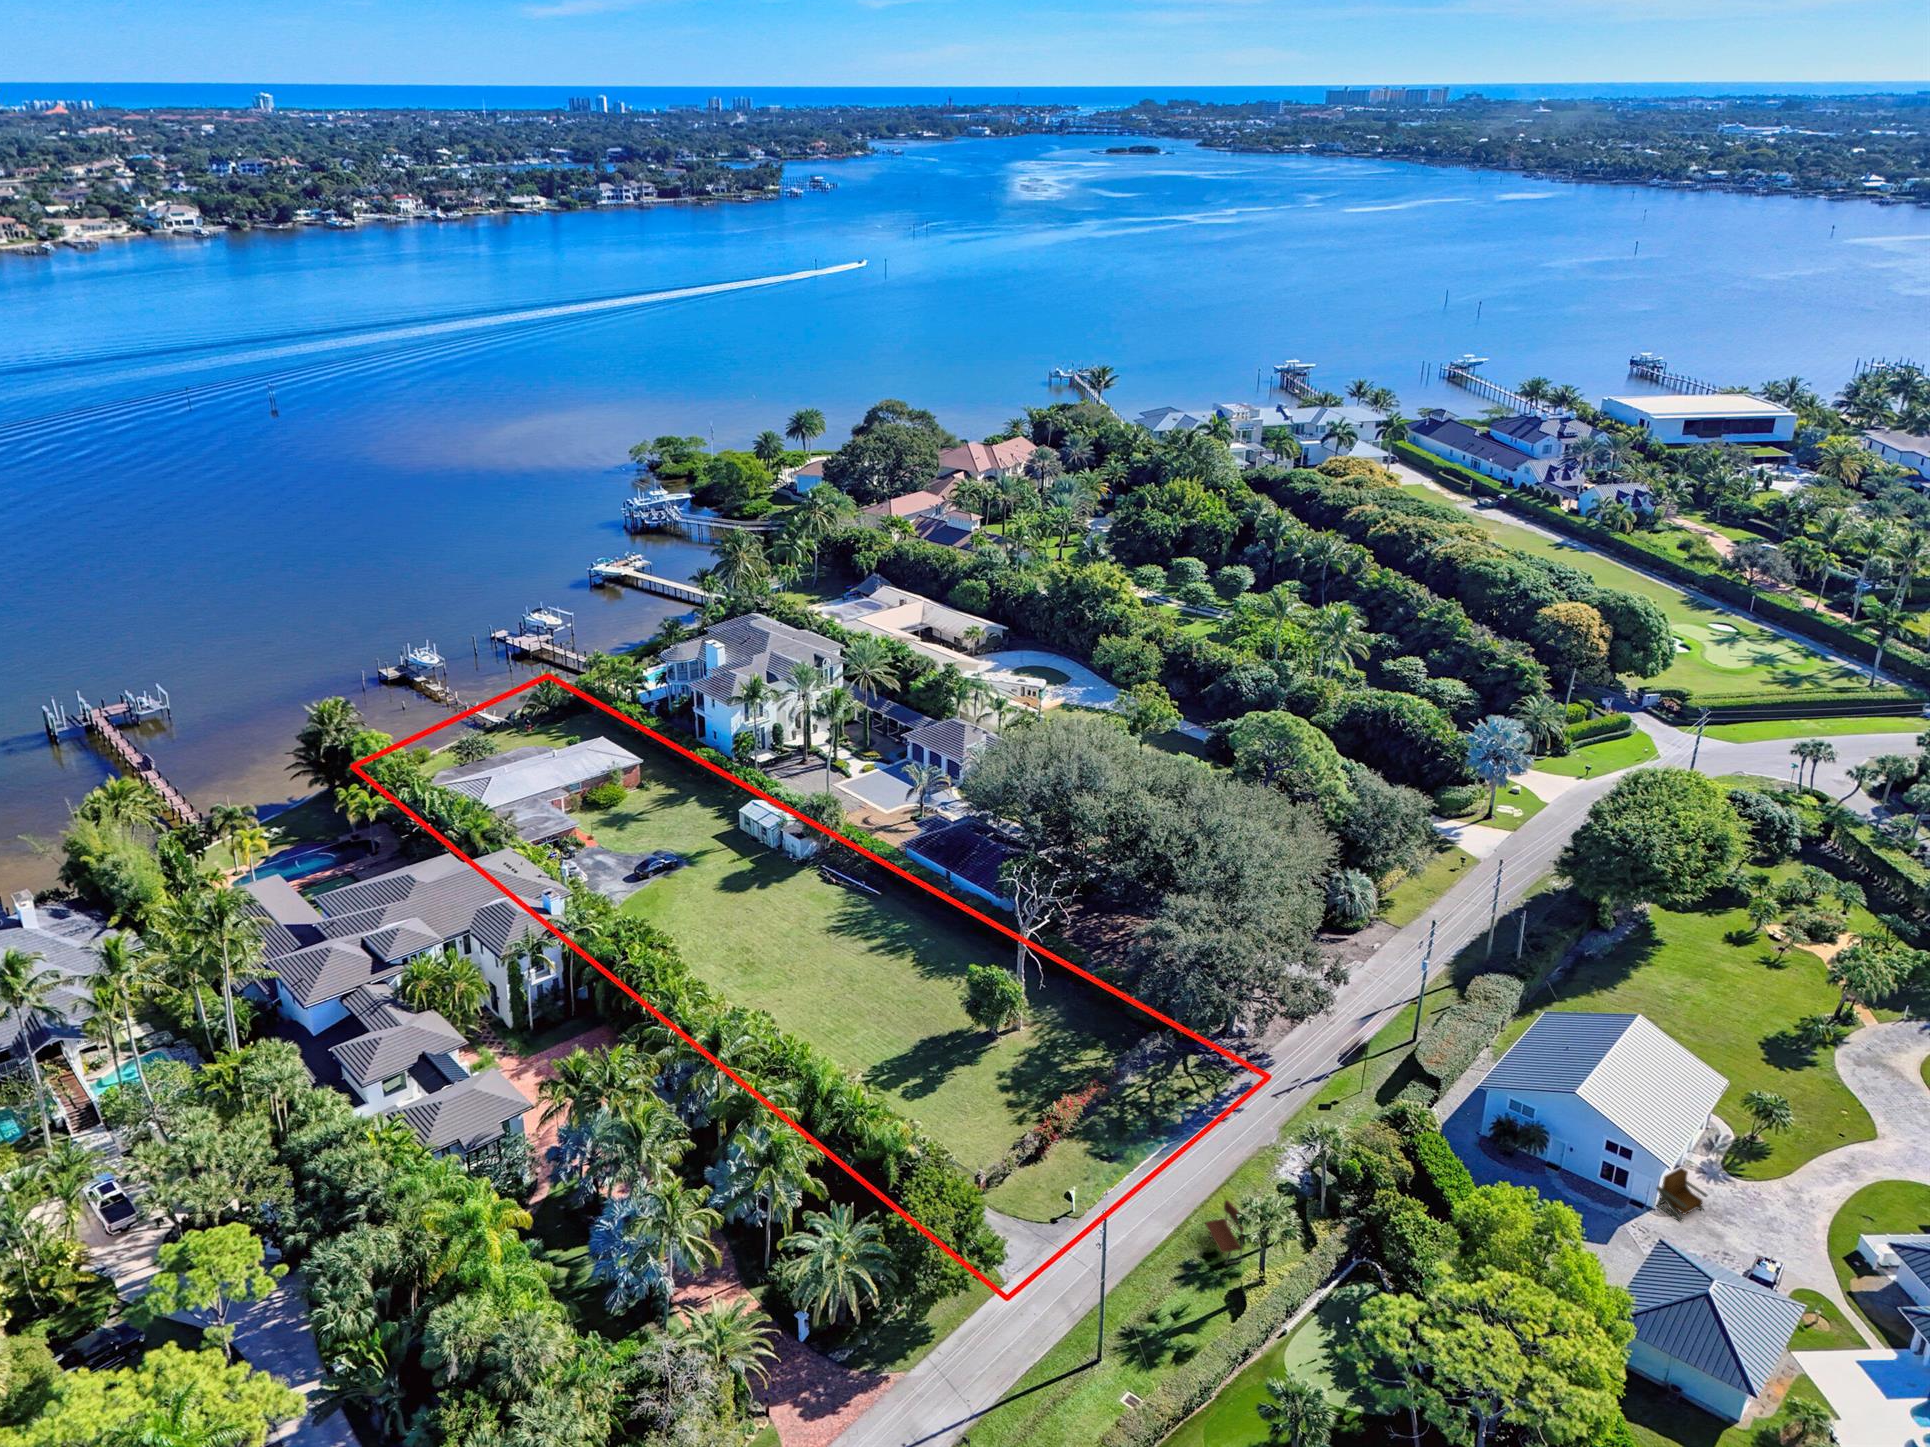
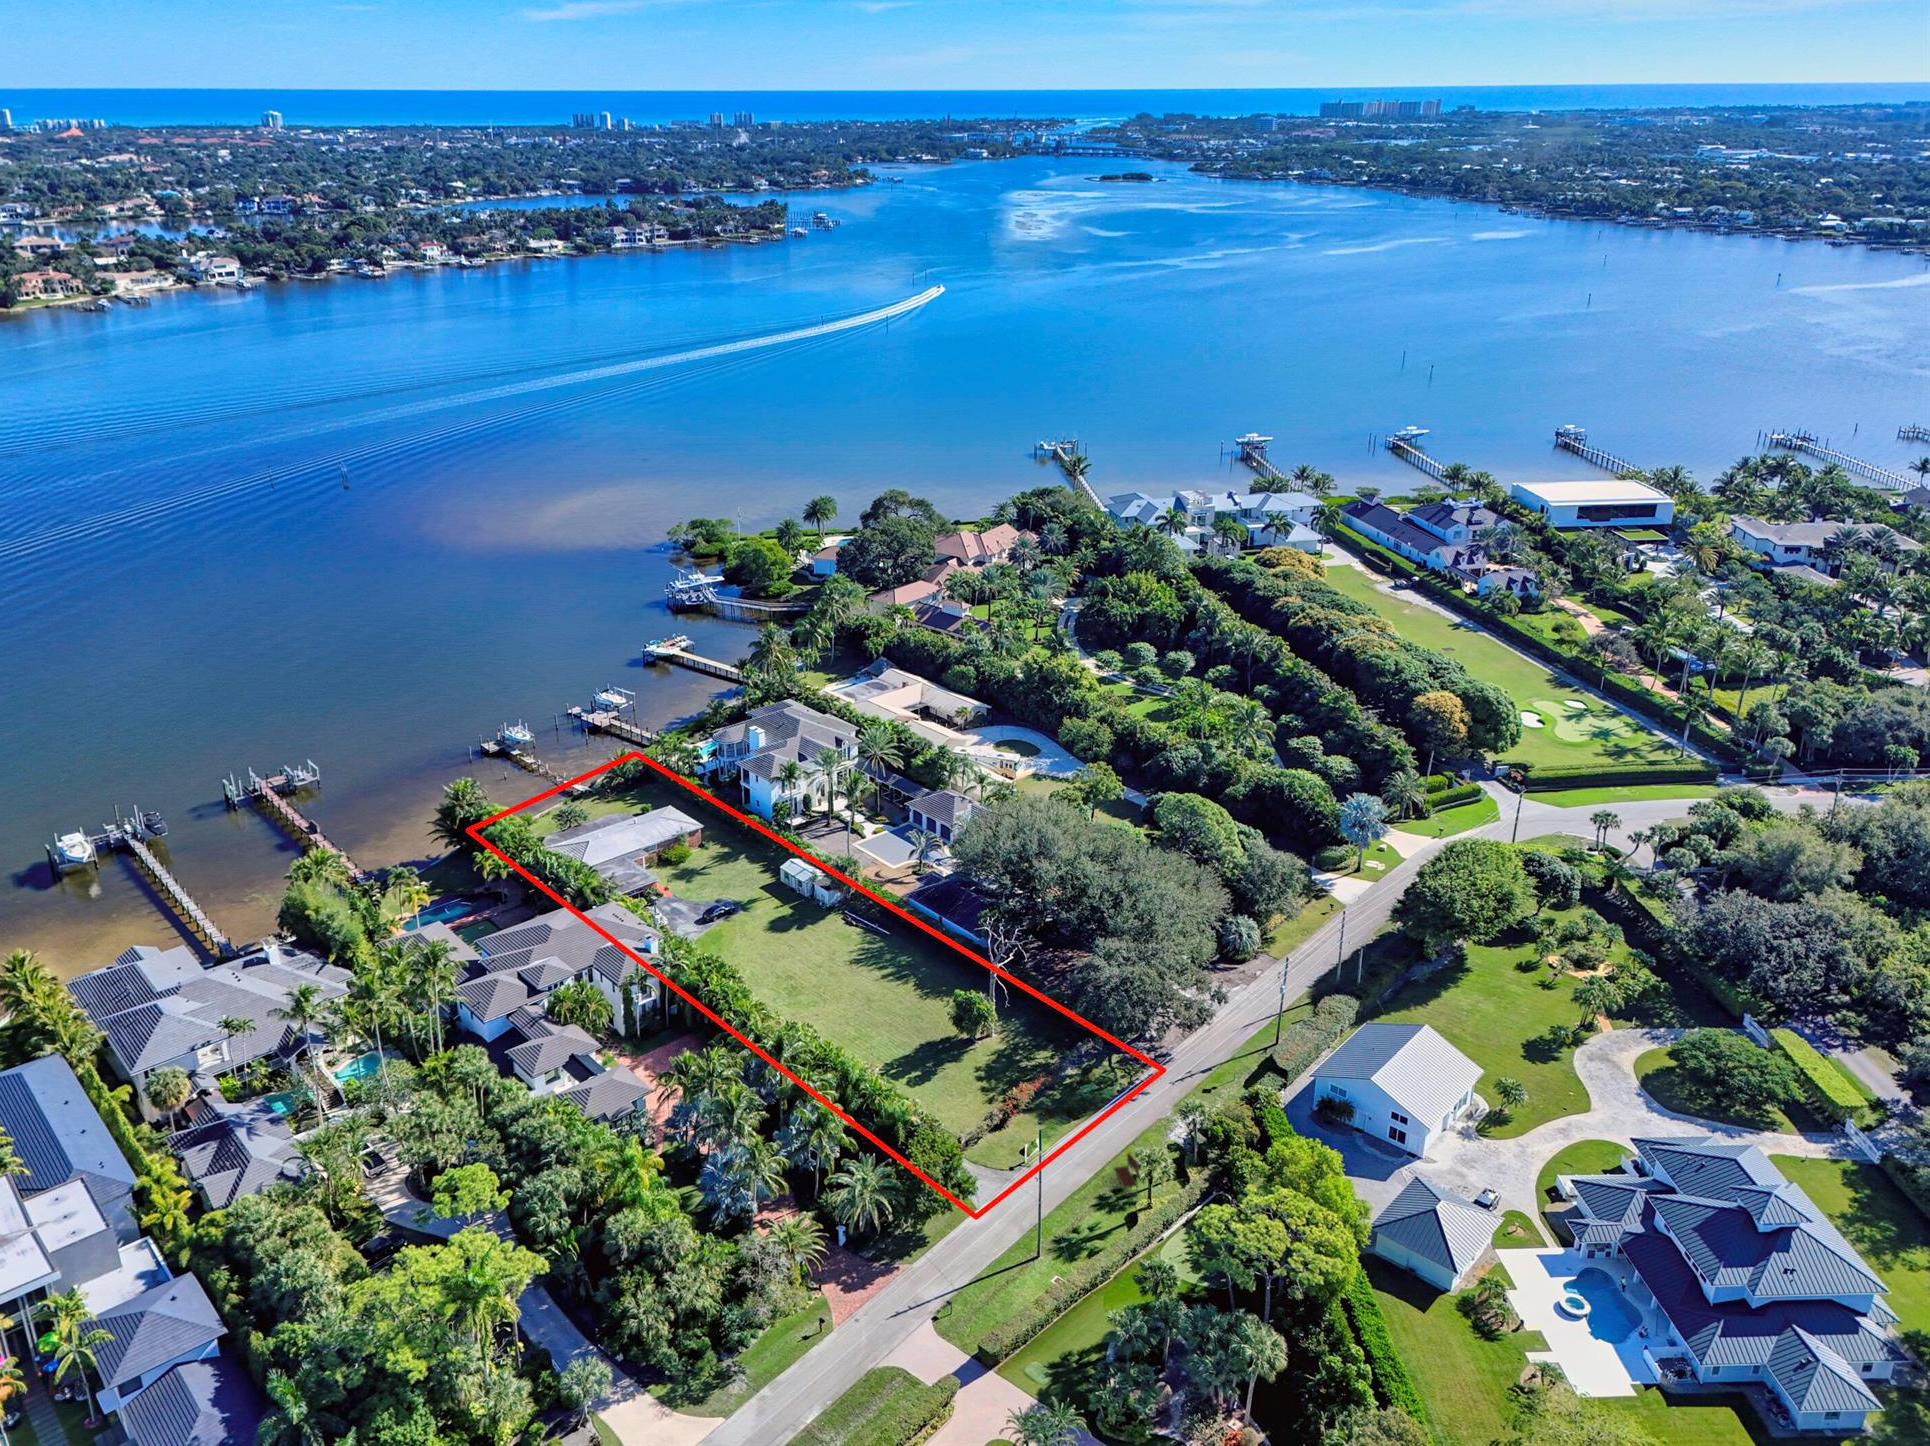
lounge chair: present [1657,1168,1707,1222] -> none [1424,1131,1461,1168]

